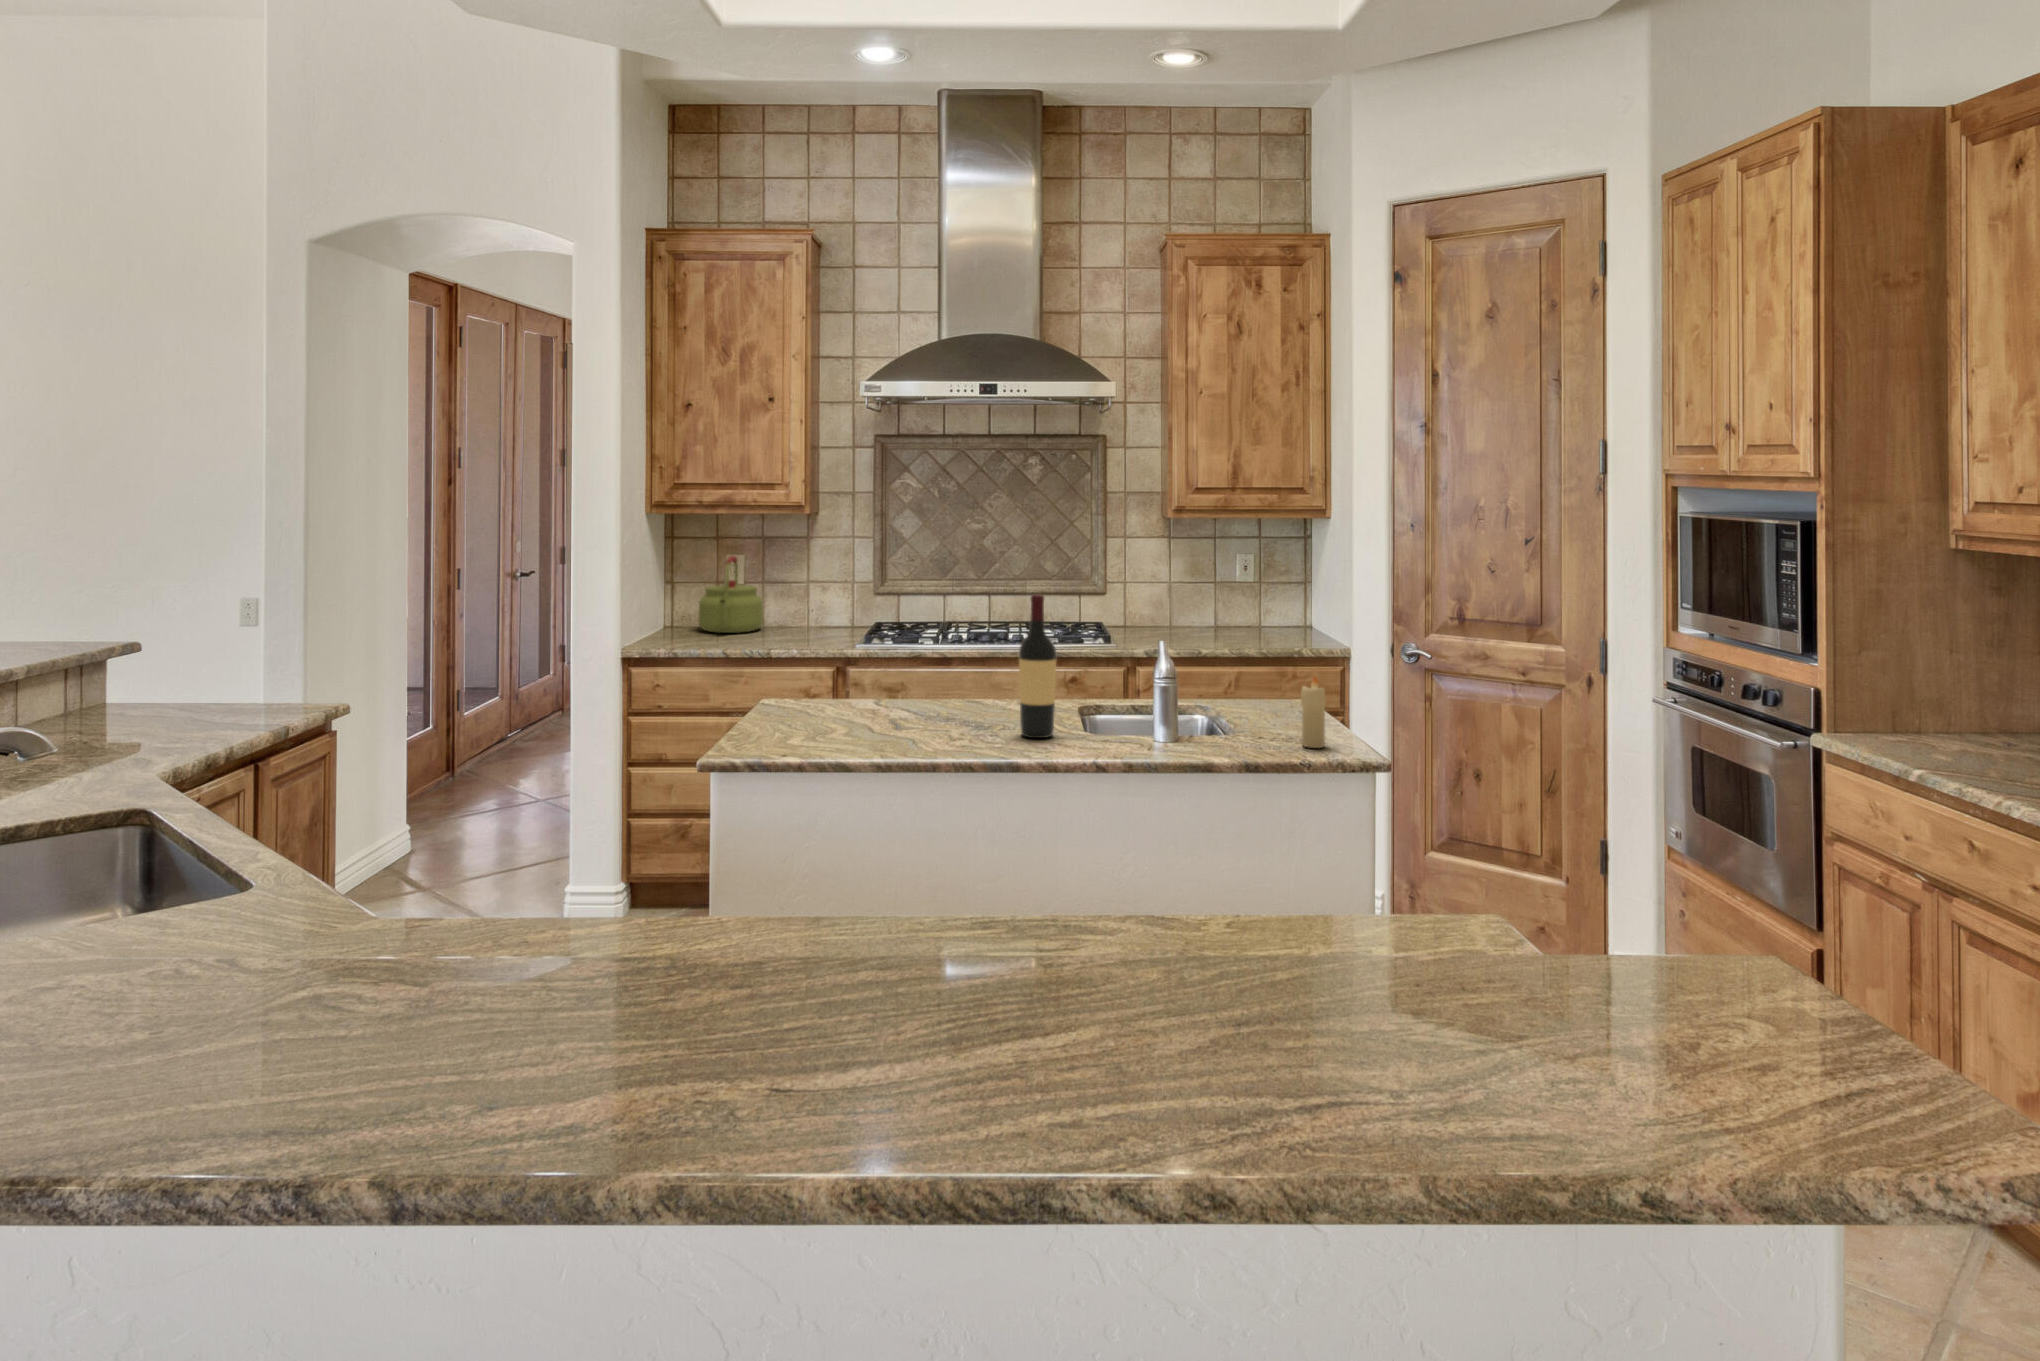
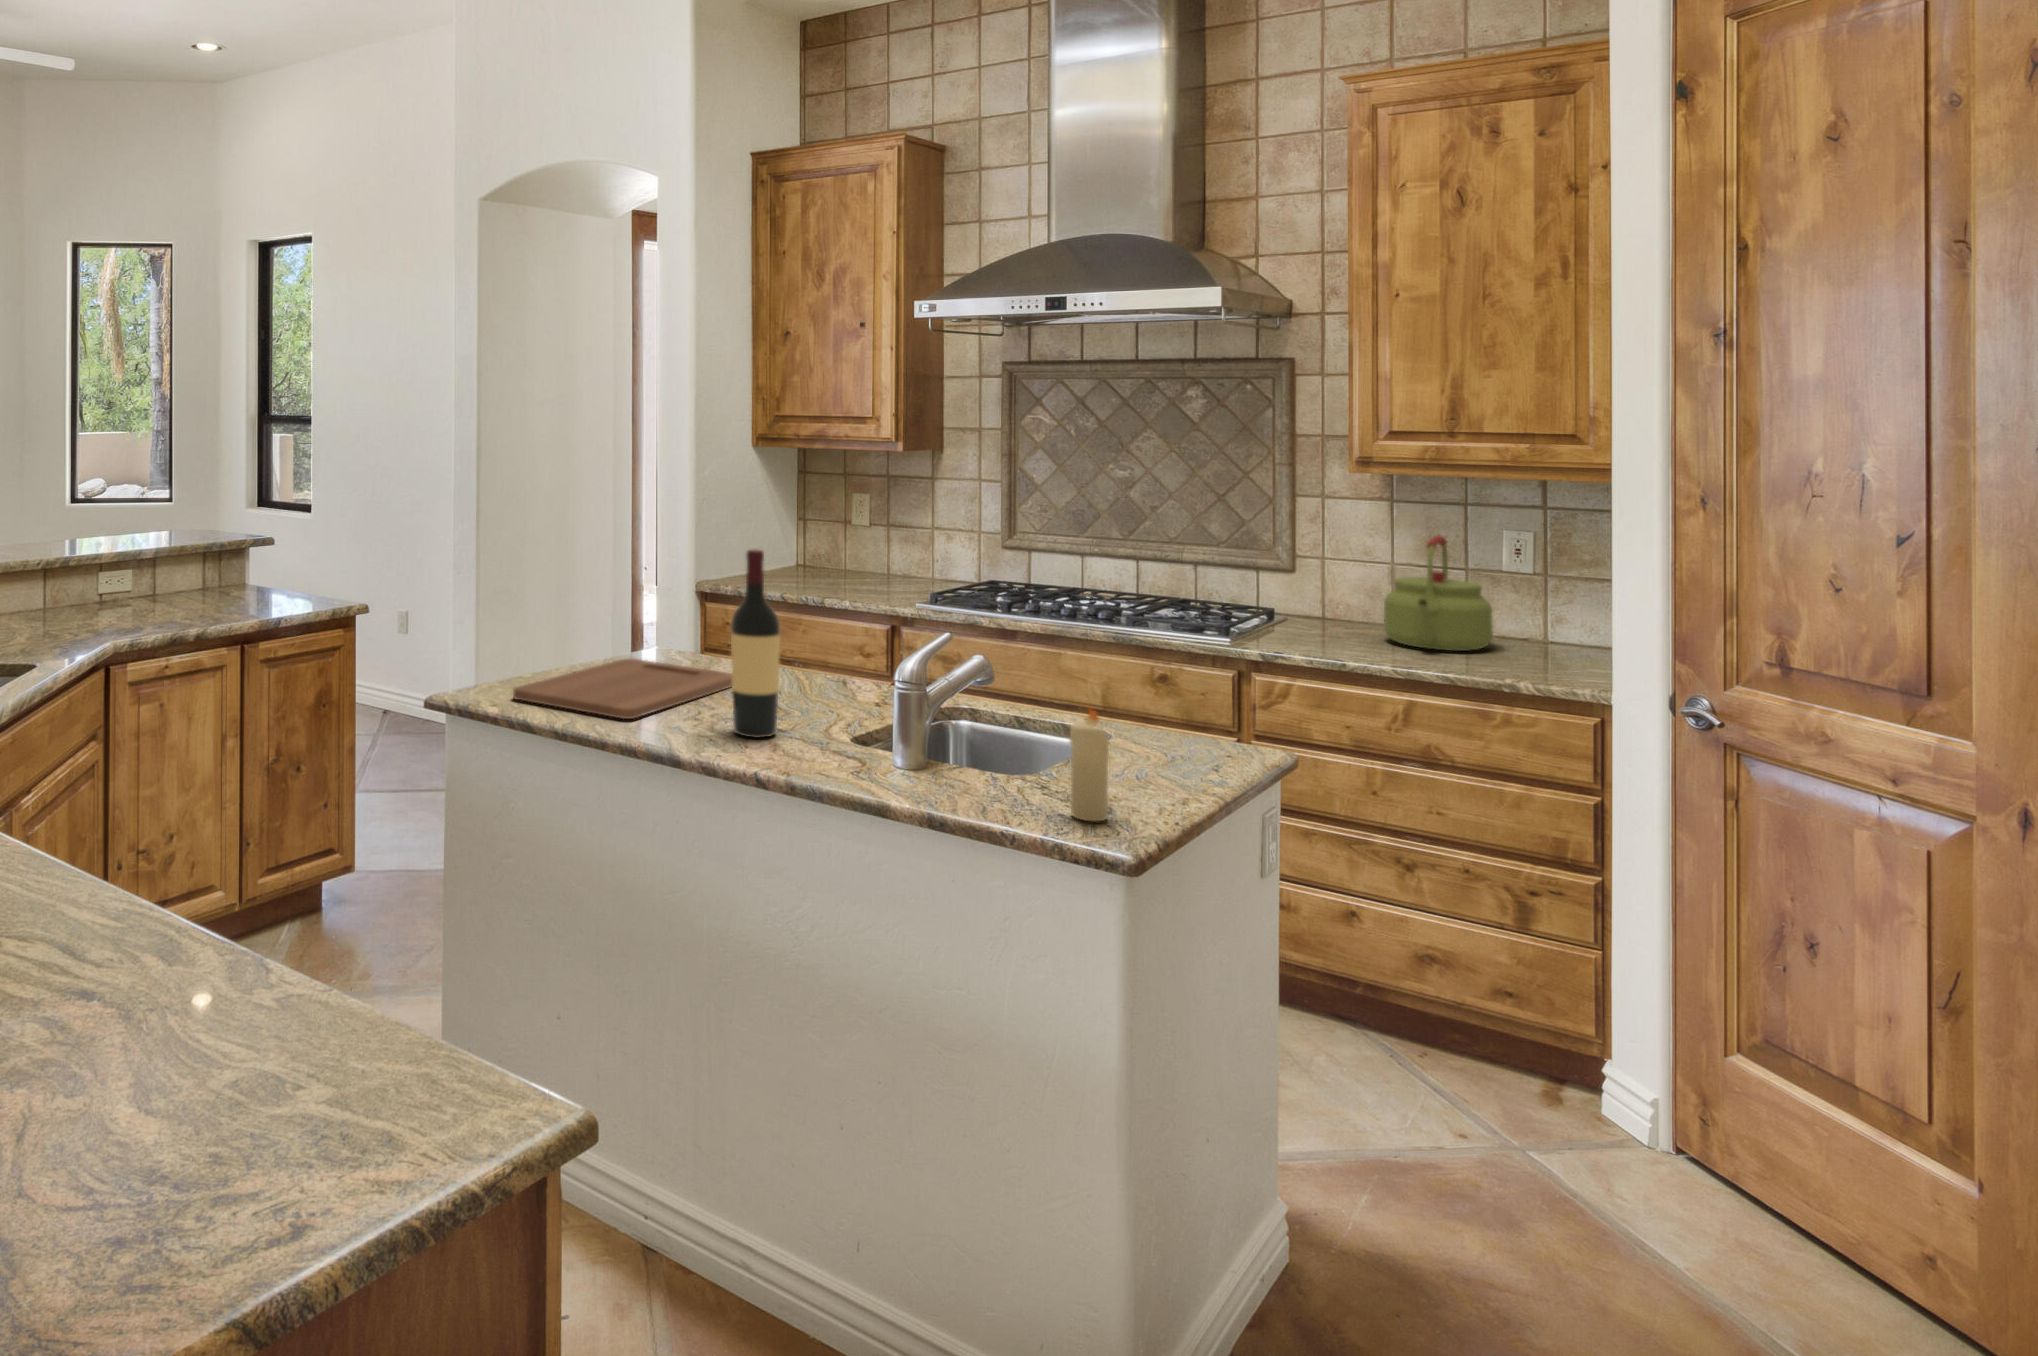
kettle: present [699,556,763,633] -> present [1384,535,1493,651]
cutting board: none [815,701,942,741] -> present [513,659,732,719]

